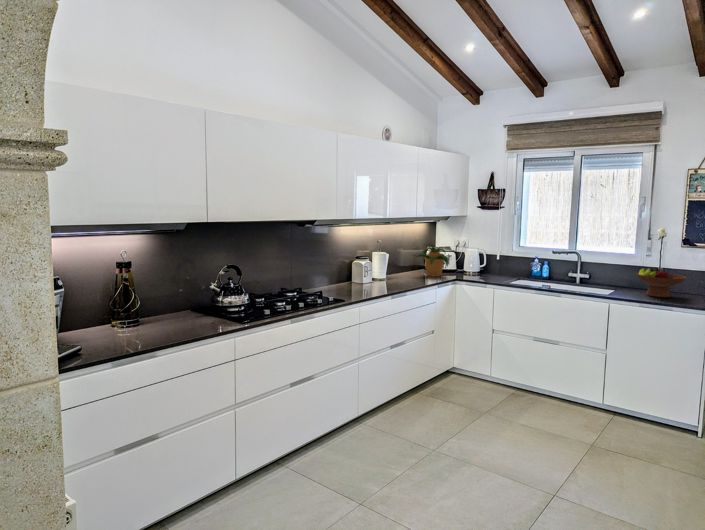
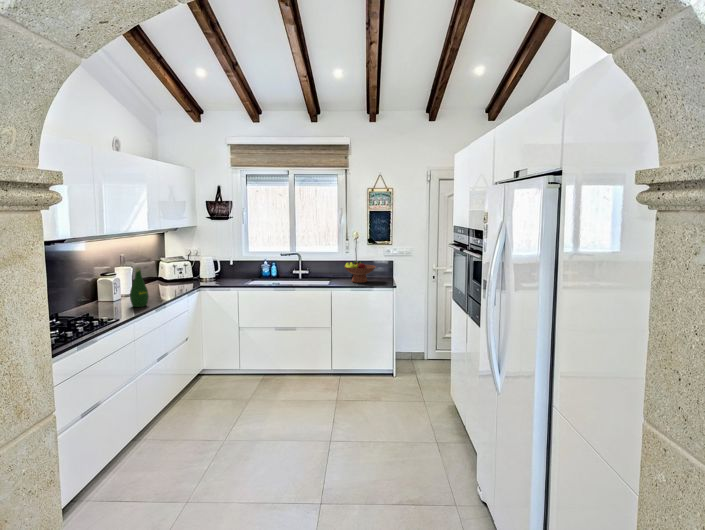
potted plant: present [415,246,449,276] -> none [154,256,192,286]
bottle: none [370,252,387,291] -> present [130,267,149,307]

